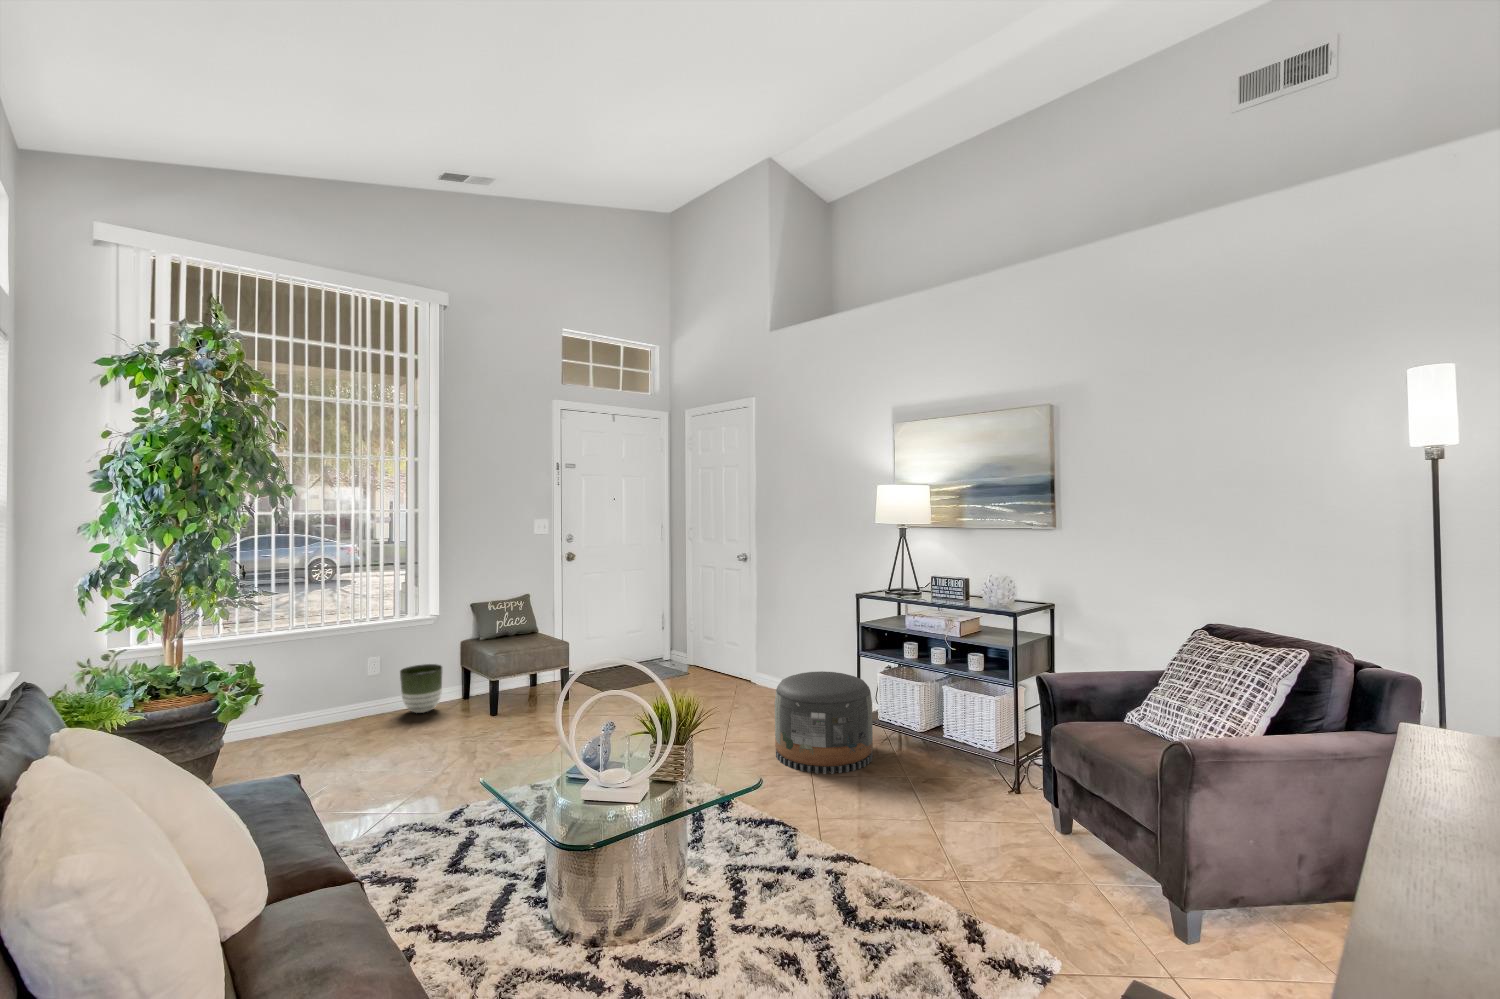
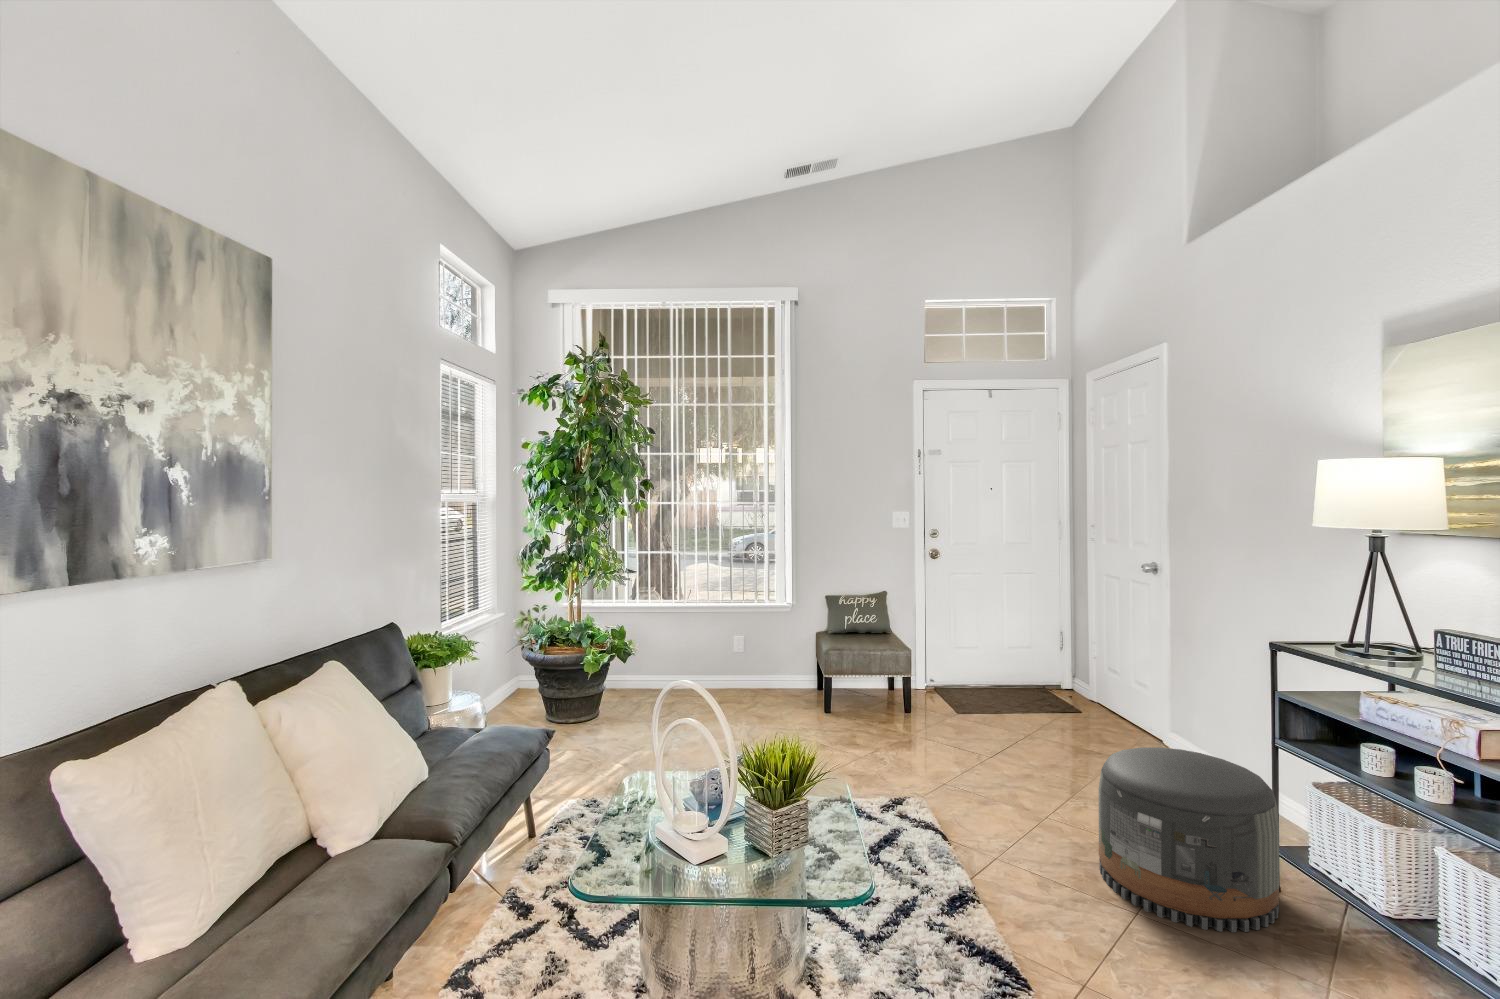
planter: present [400,664,442,713] -> none [752,649,790,696]

